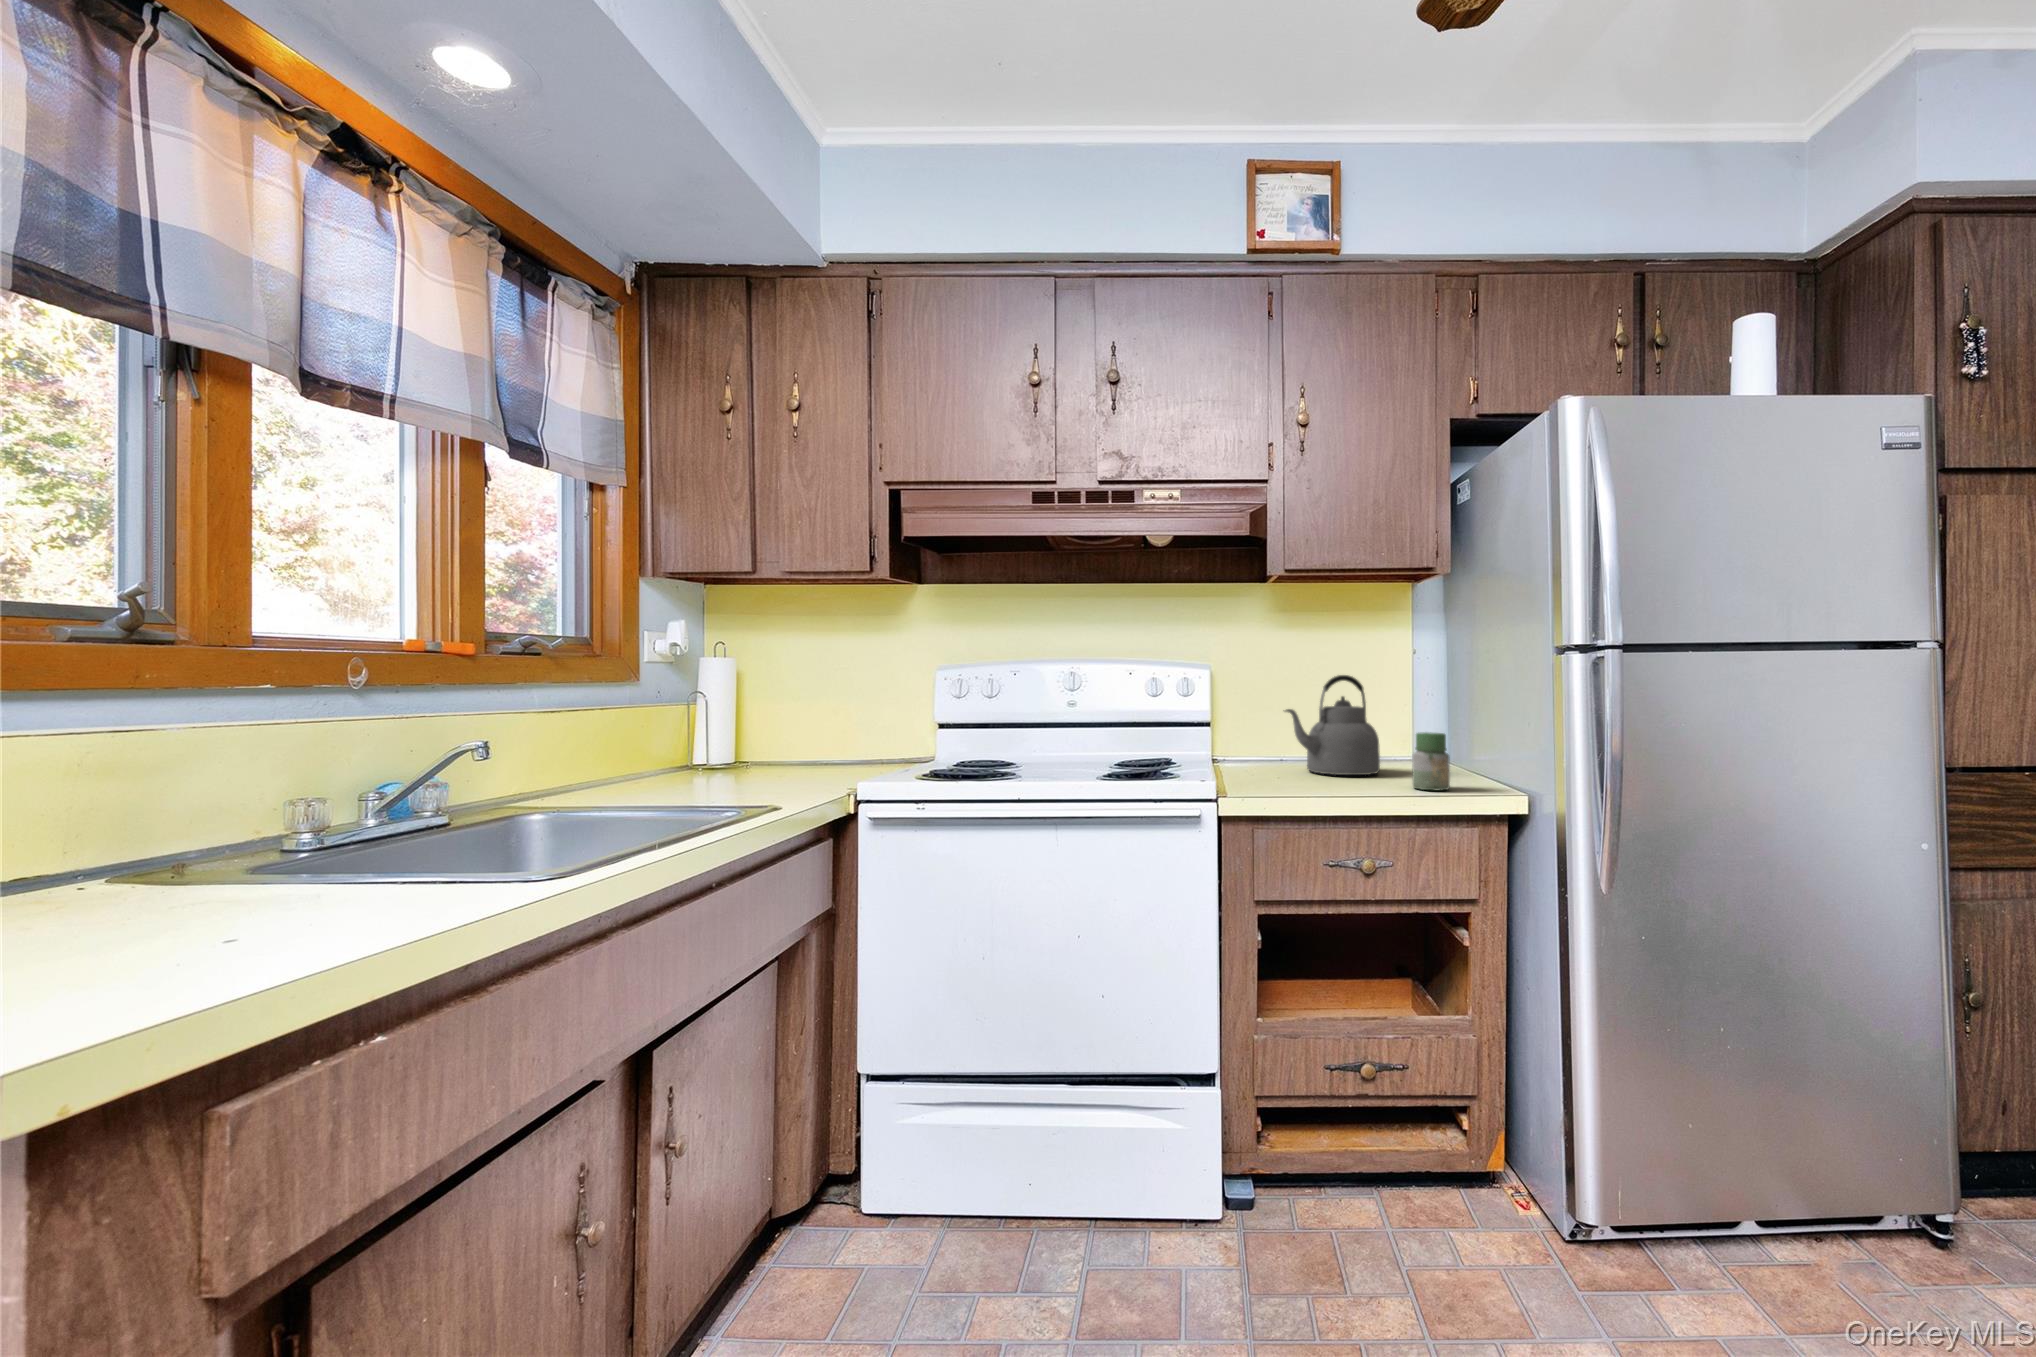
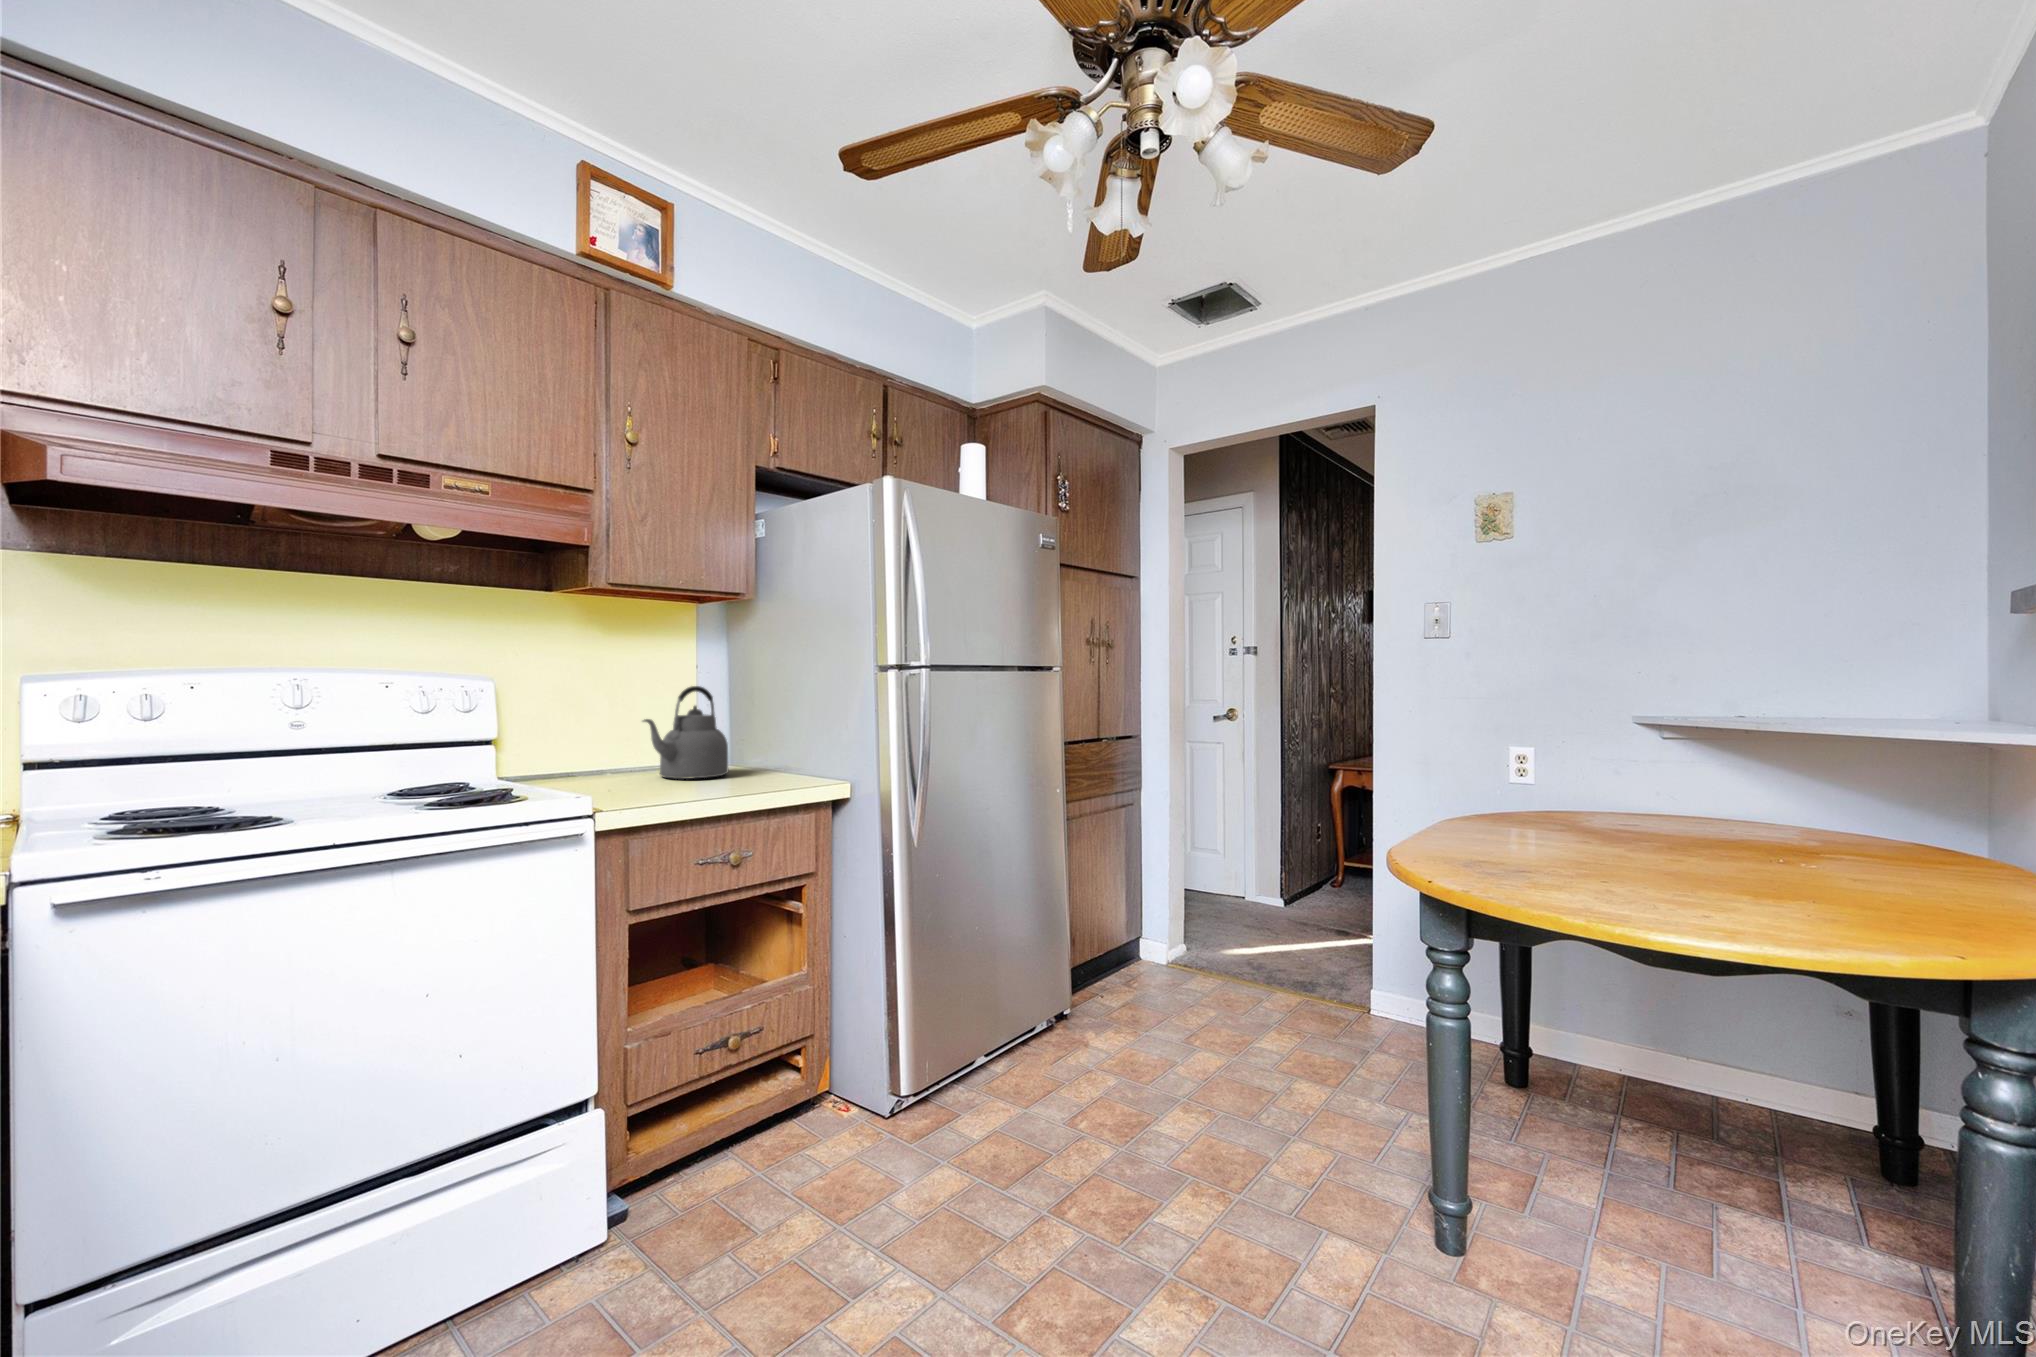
jar: present [1412,732,1450,790] -> none [766,736,796,785]

